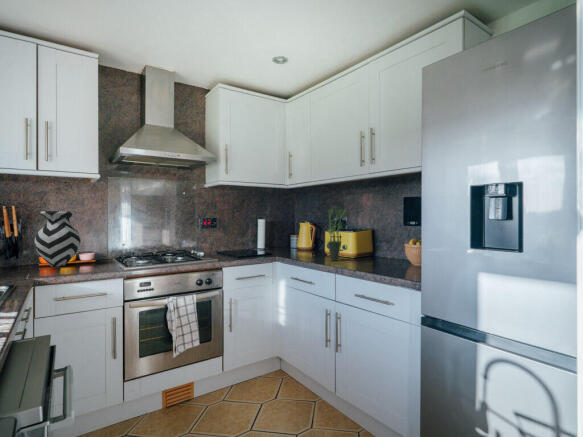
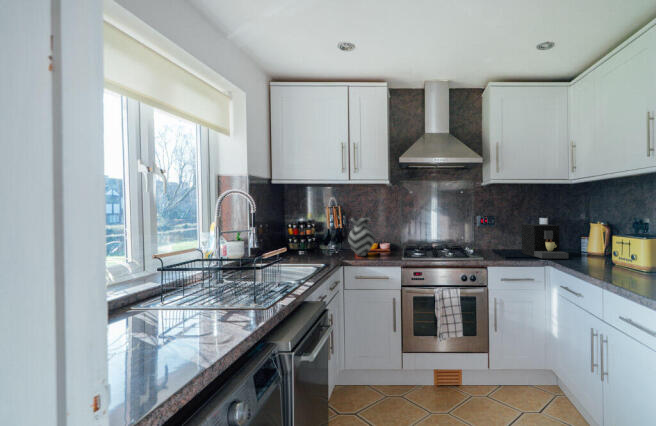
potted plant: present [328,209,346,261] -> none [602,212,634,274]
coffee maker: none [247,223,290,255] -> present [522,224,568,258]

